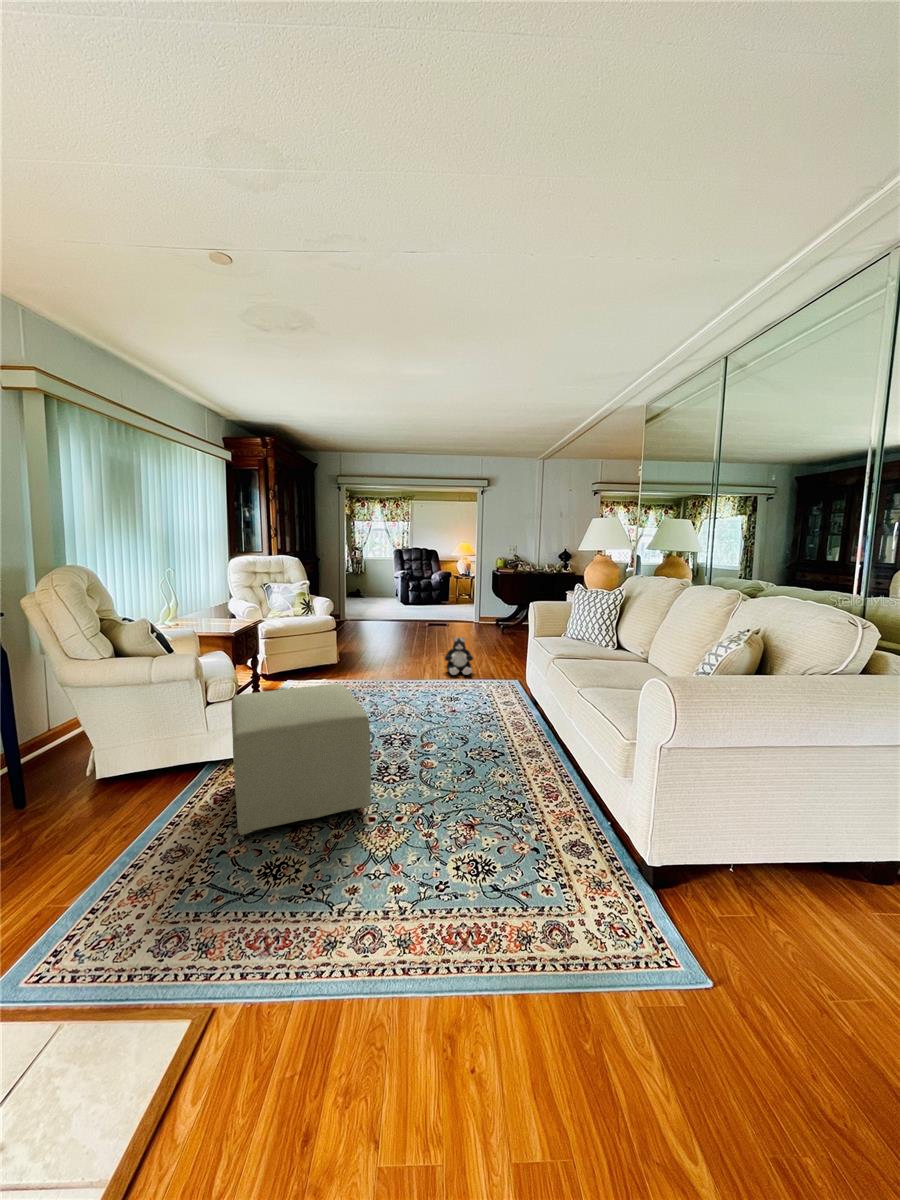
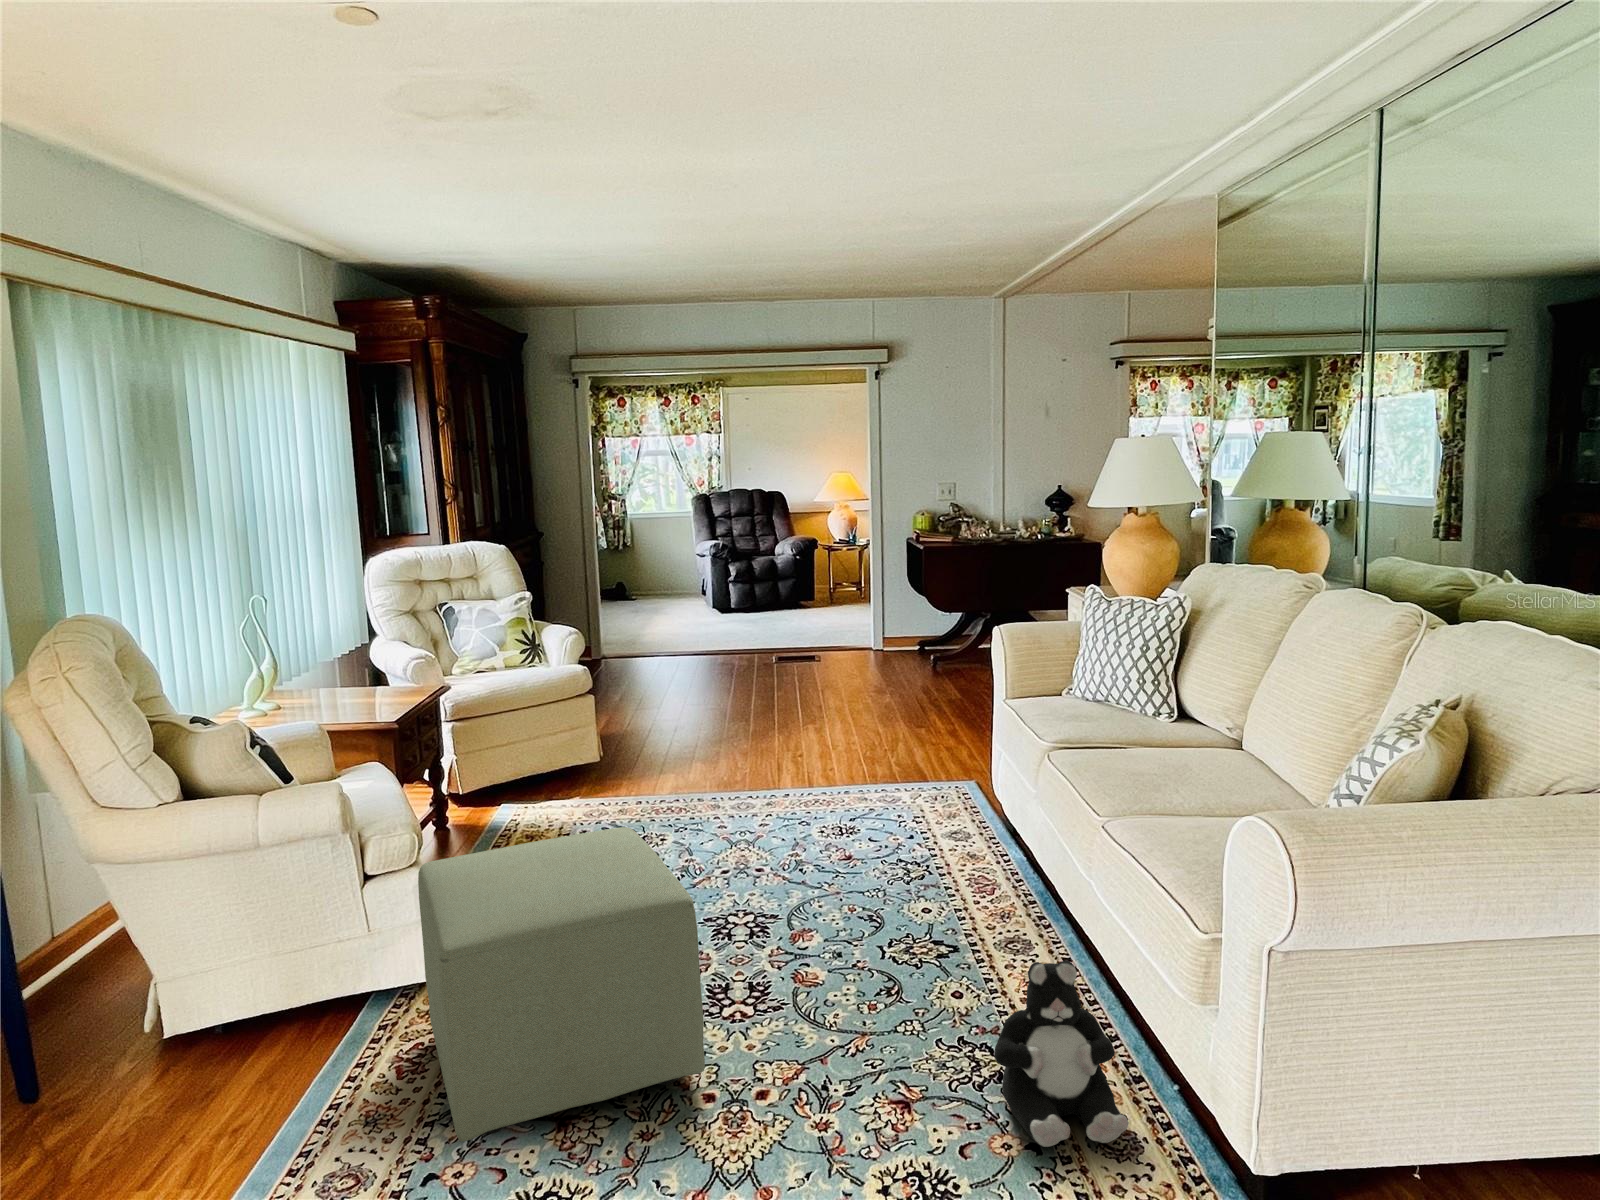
plush toy: present [445,637,473,675] -> present [994,961,1129,1147]

